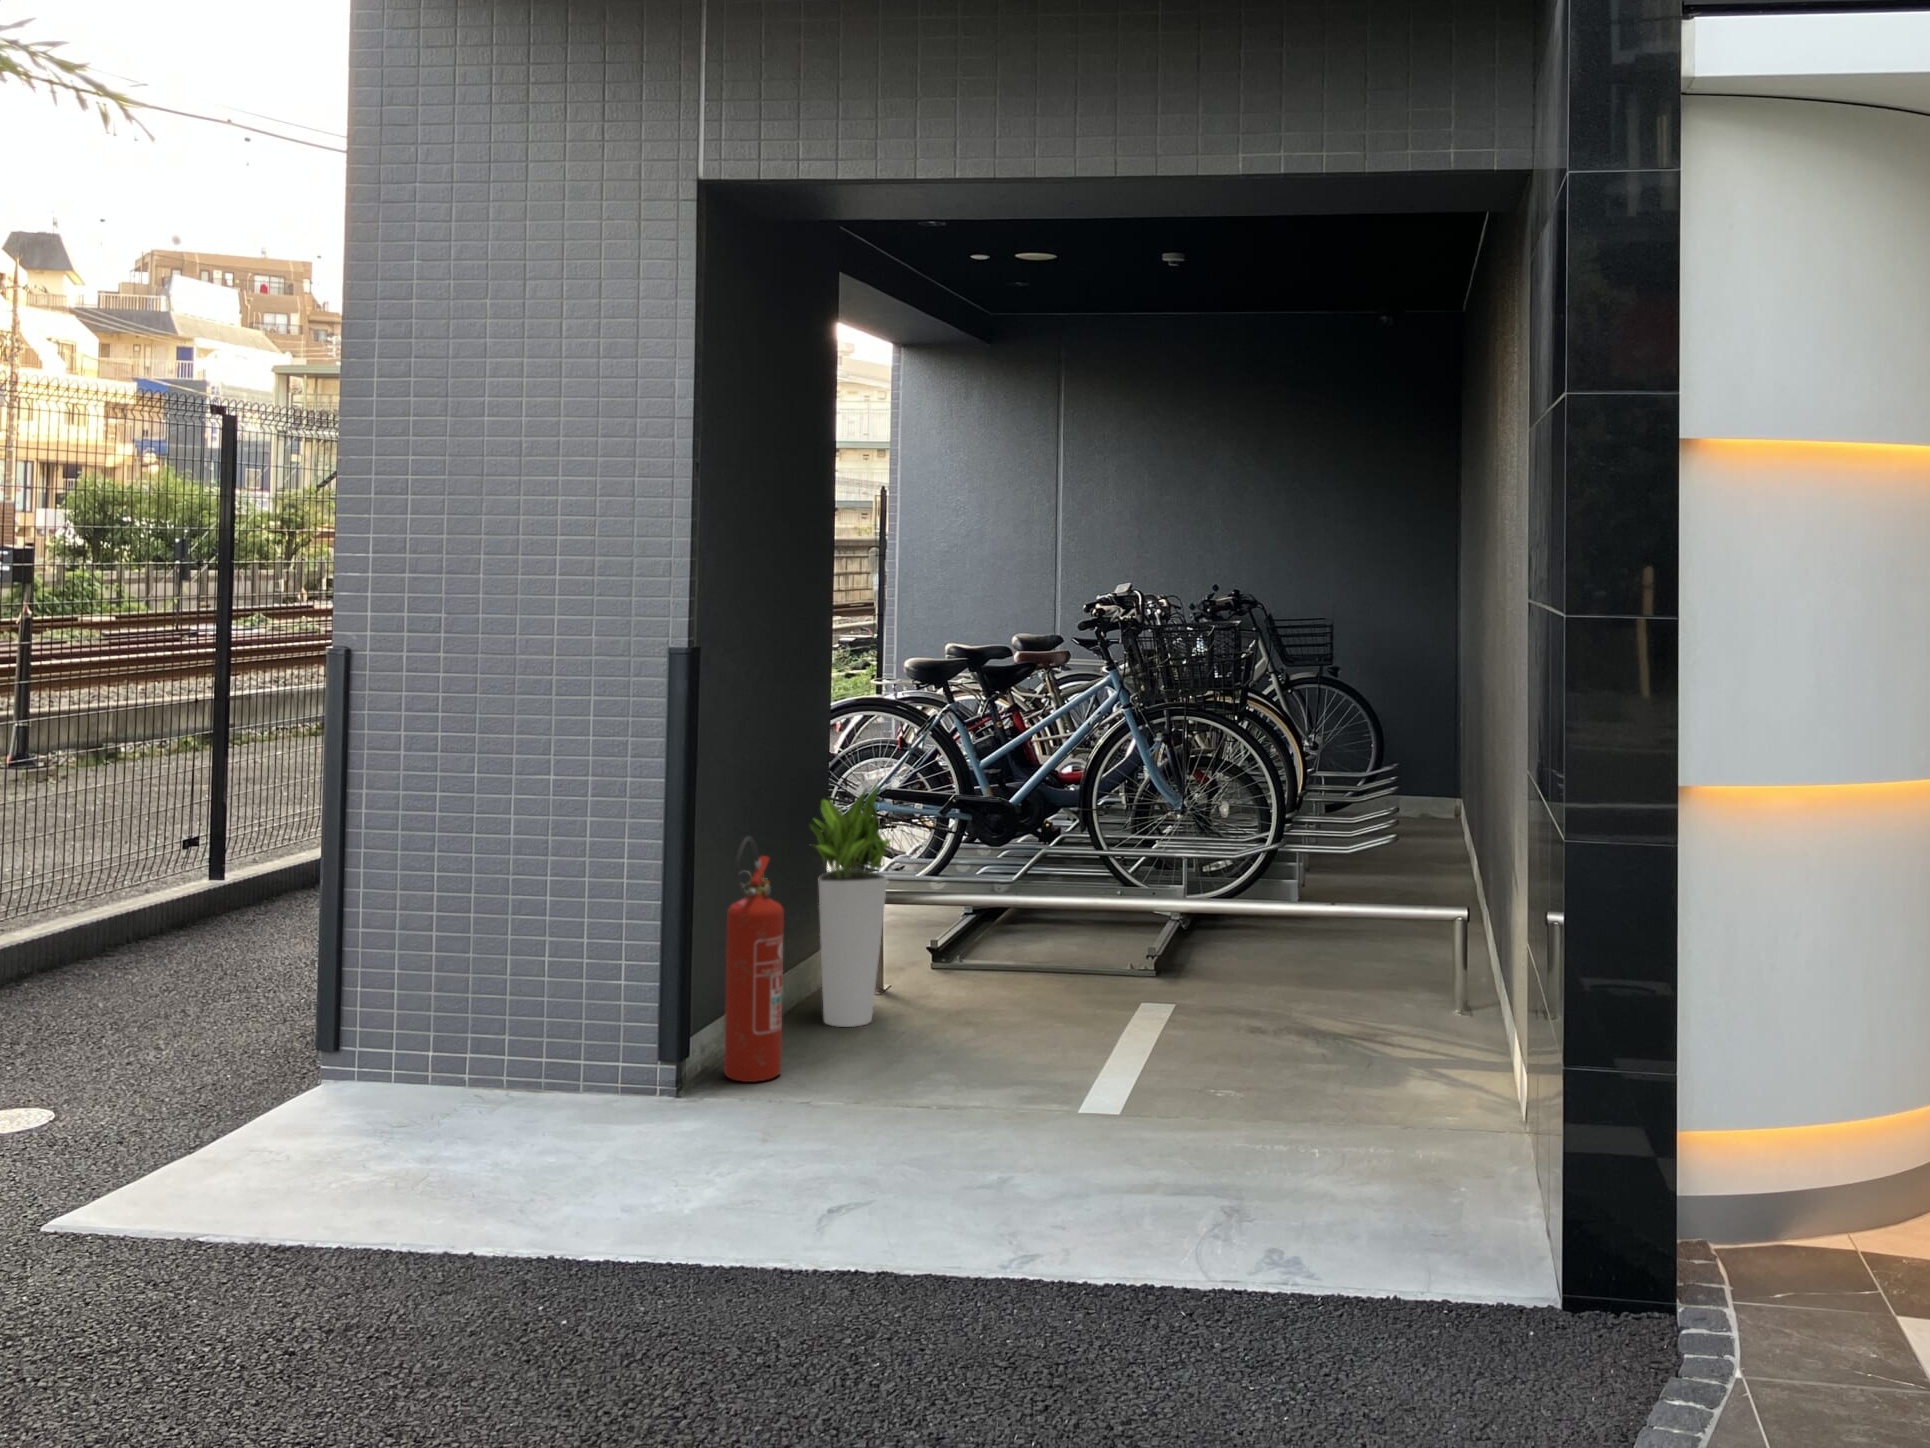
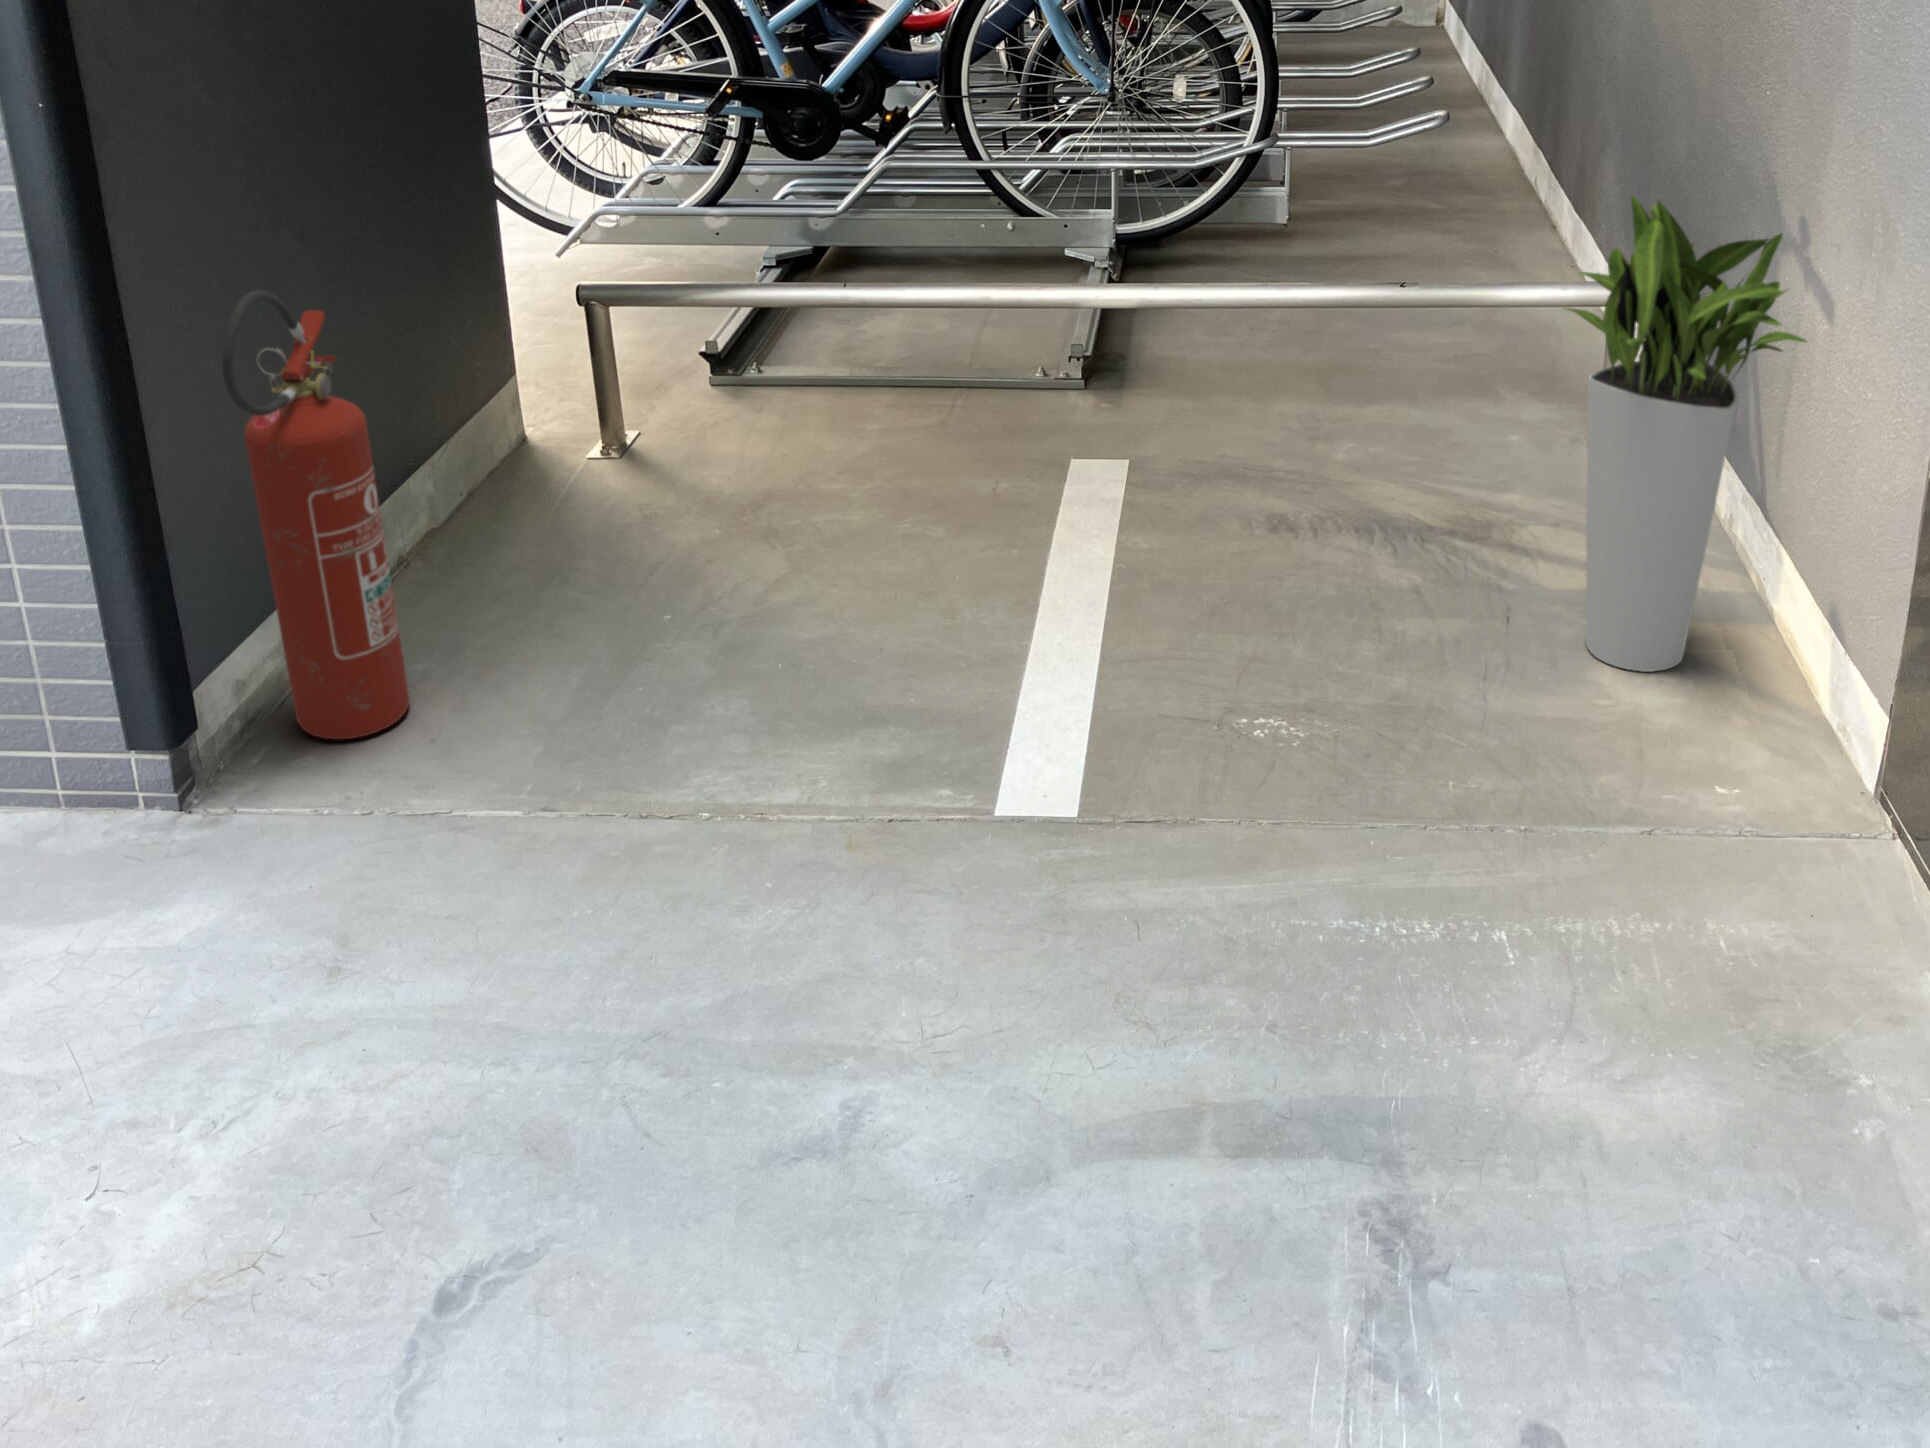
planter: present [810,786,895,1027] -> present [1564,196,1807,672]

